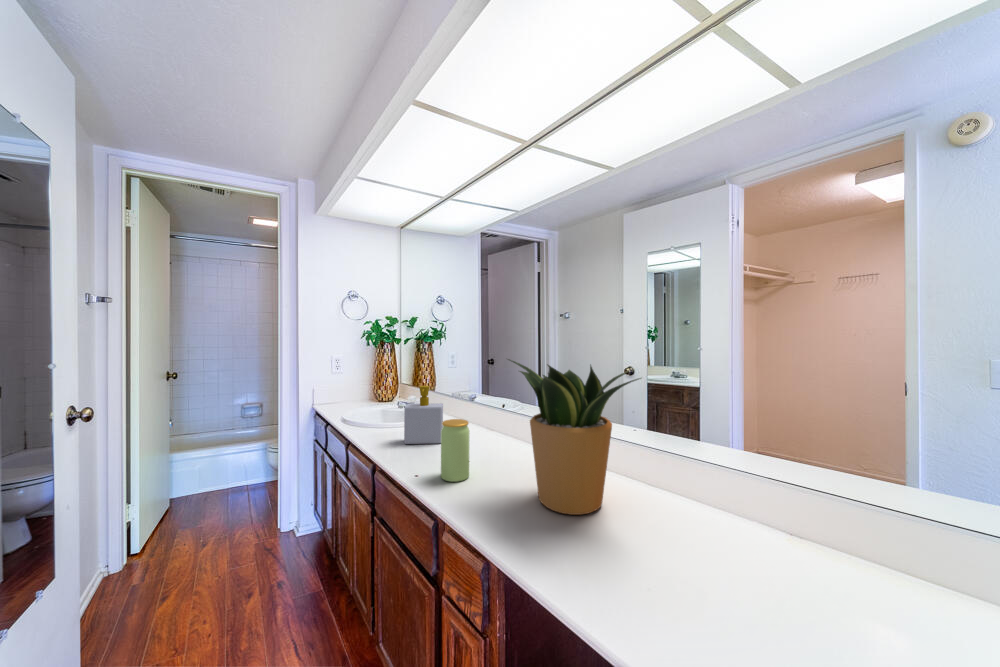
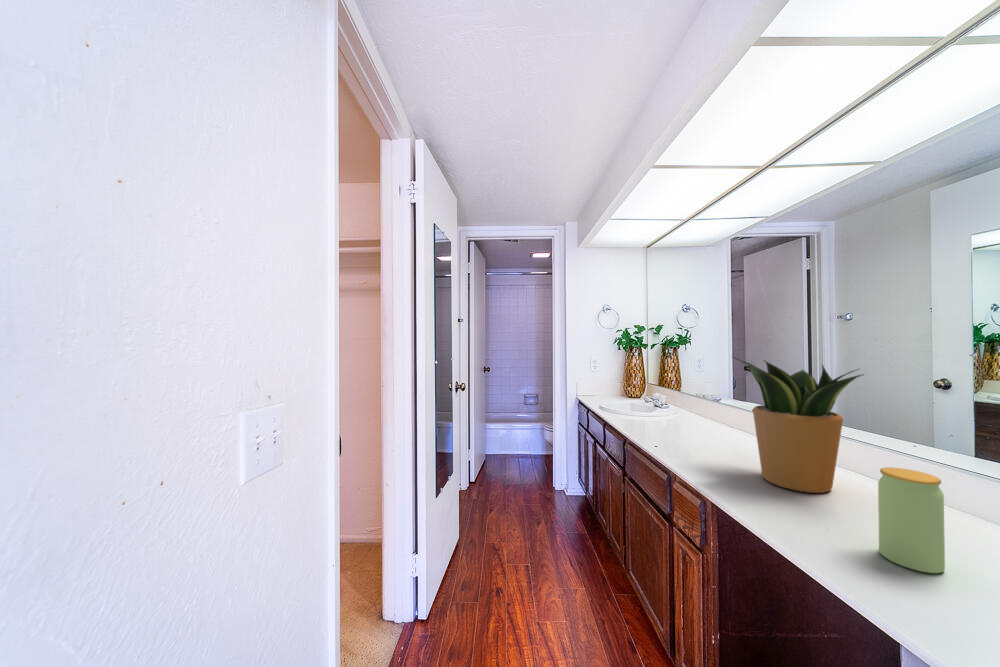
soap bottle: present [404,386,443,444] -> none [649,382,683,431]
jar: present [441,419,470,482] -> present [878,467,945,573]

